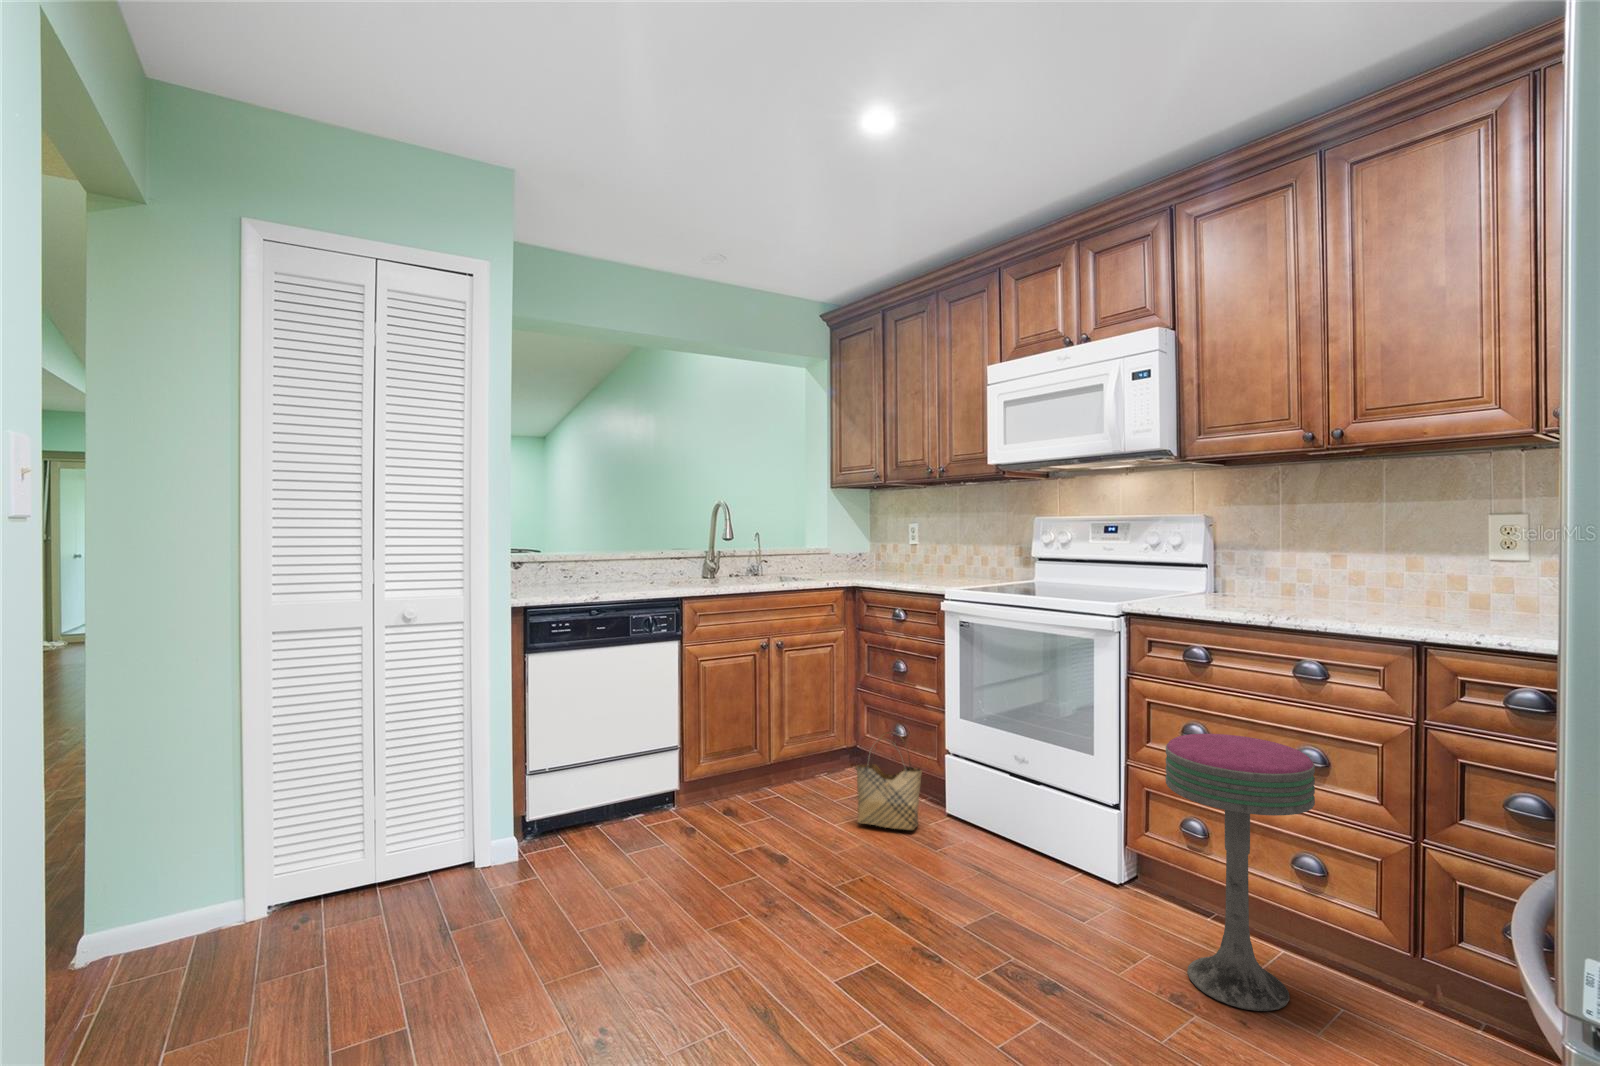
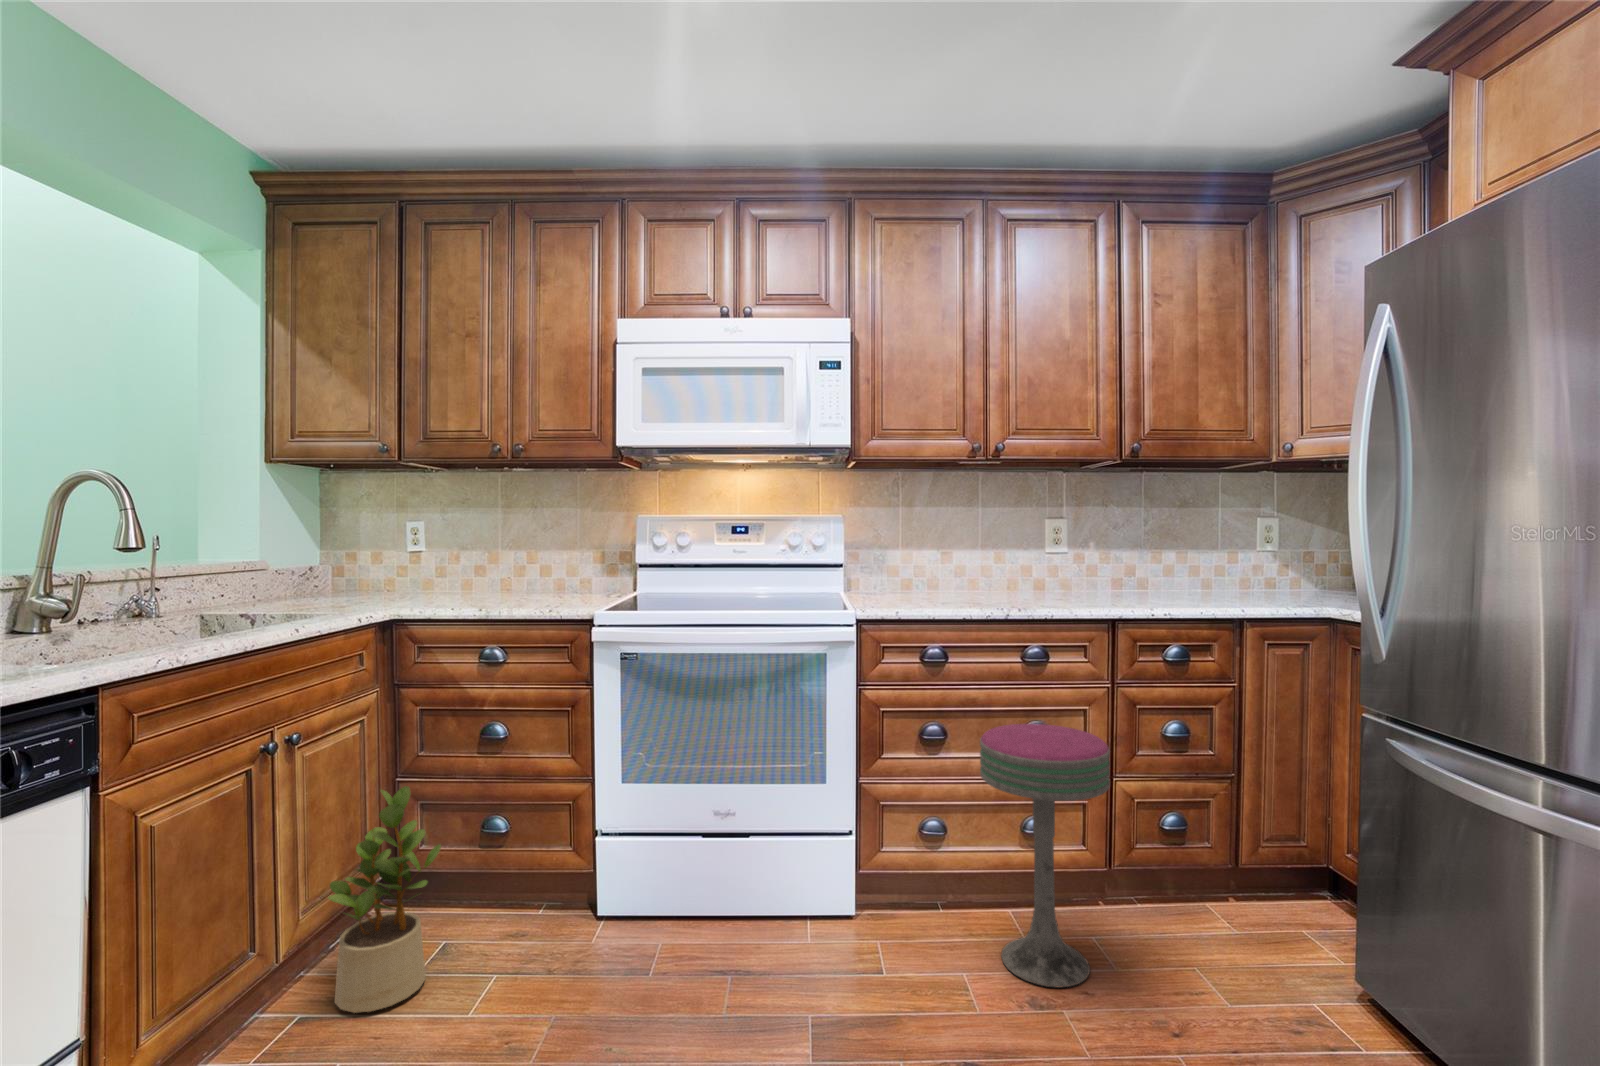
potted plant: none [784,681,843,805] -> present [328,786,441,1013]
woven basket: present [856,731,922,830] -> none [503,829,604,991]

